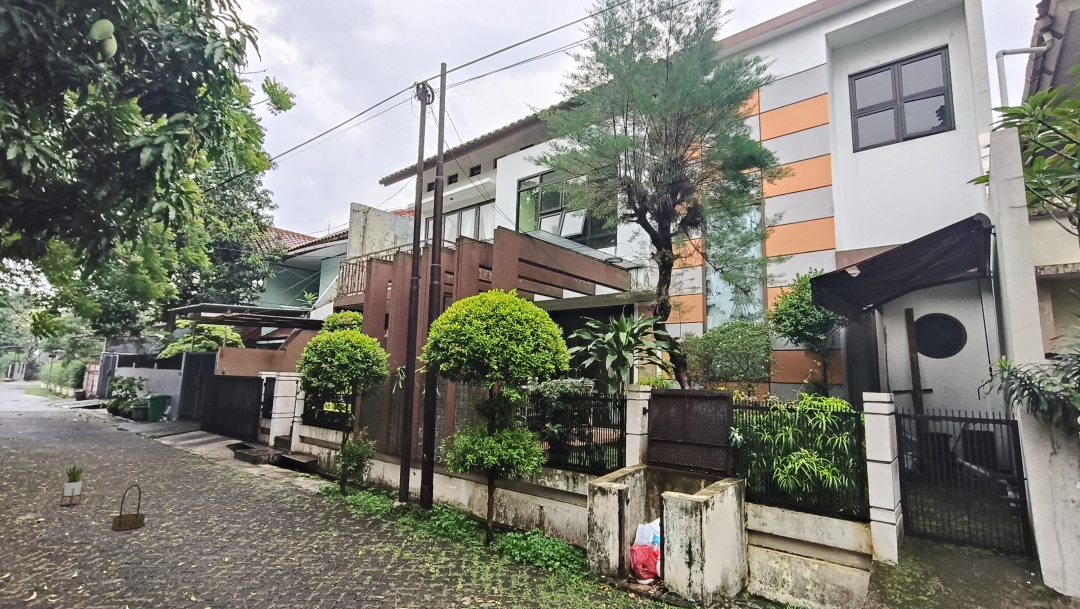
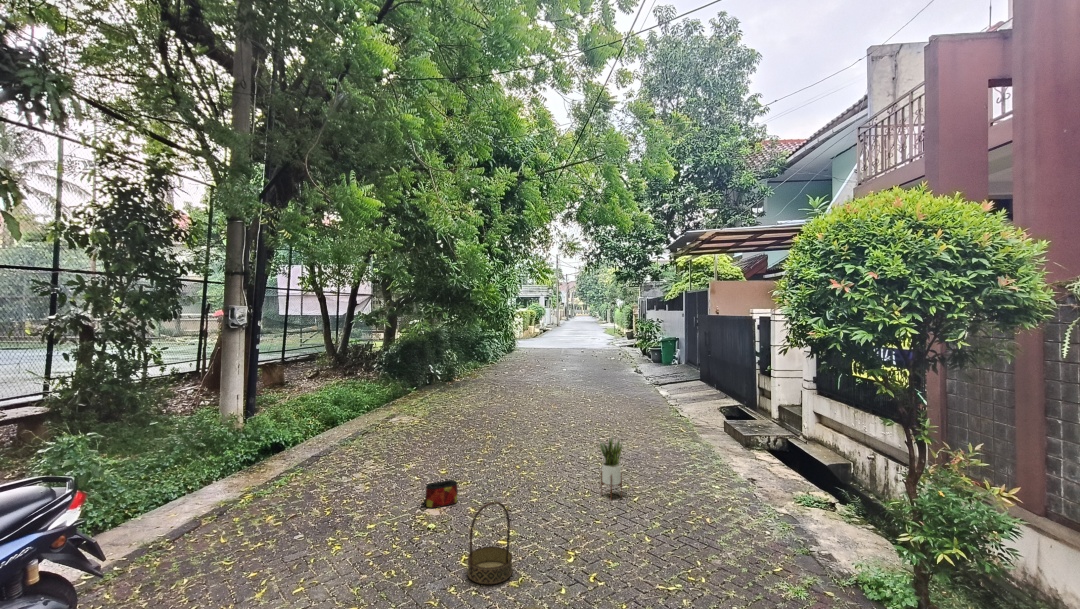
potted plant: present [60,461,85,507] -> present [598,436,623,500]
bag: none [20,500,53,521] -> present [422,480,458,508]

